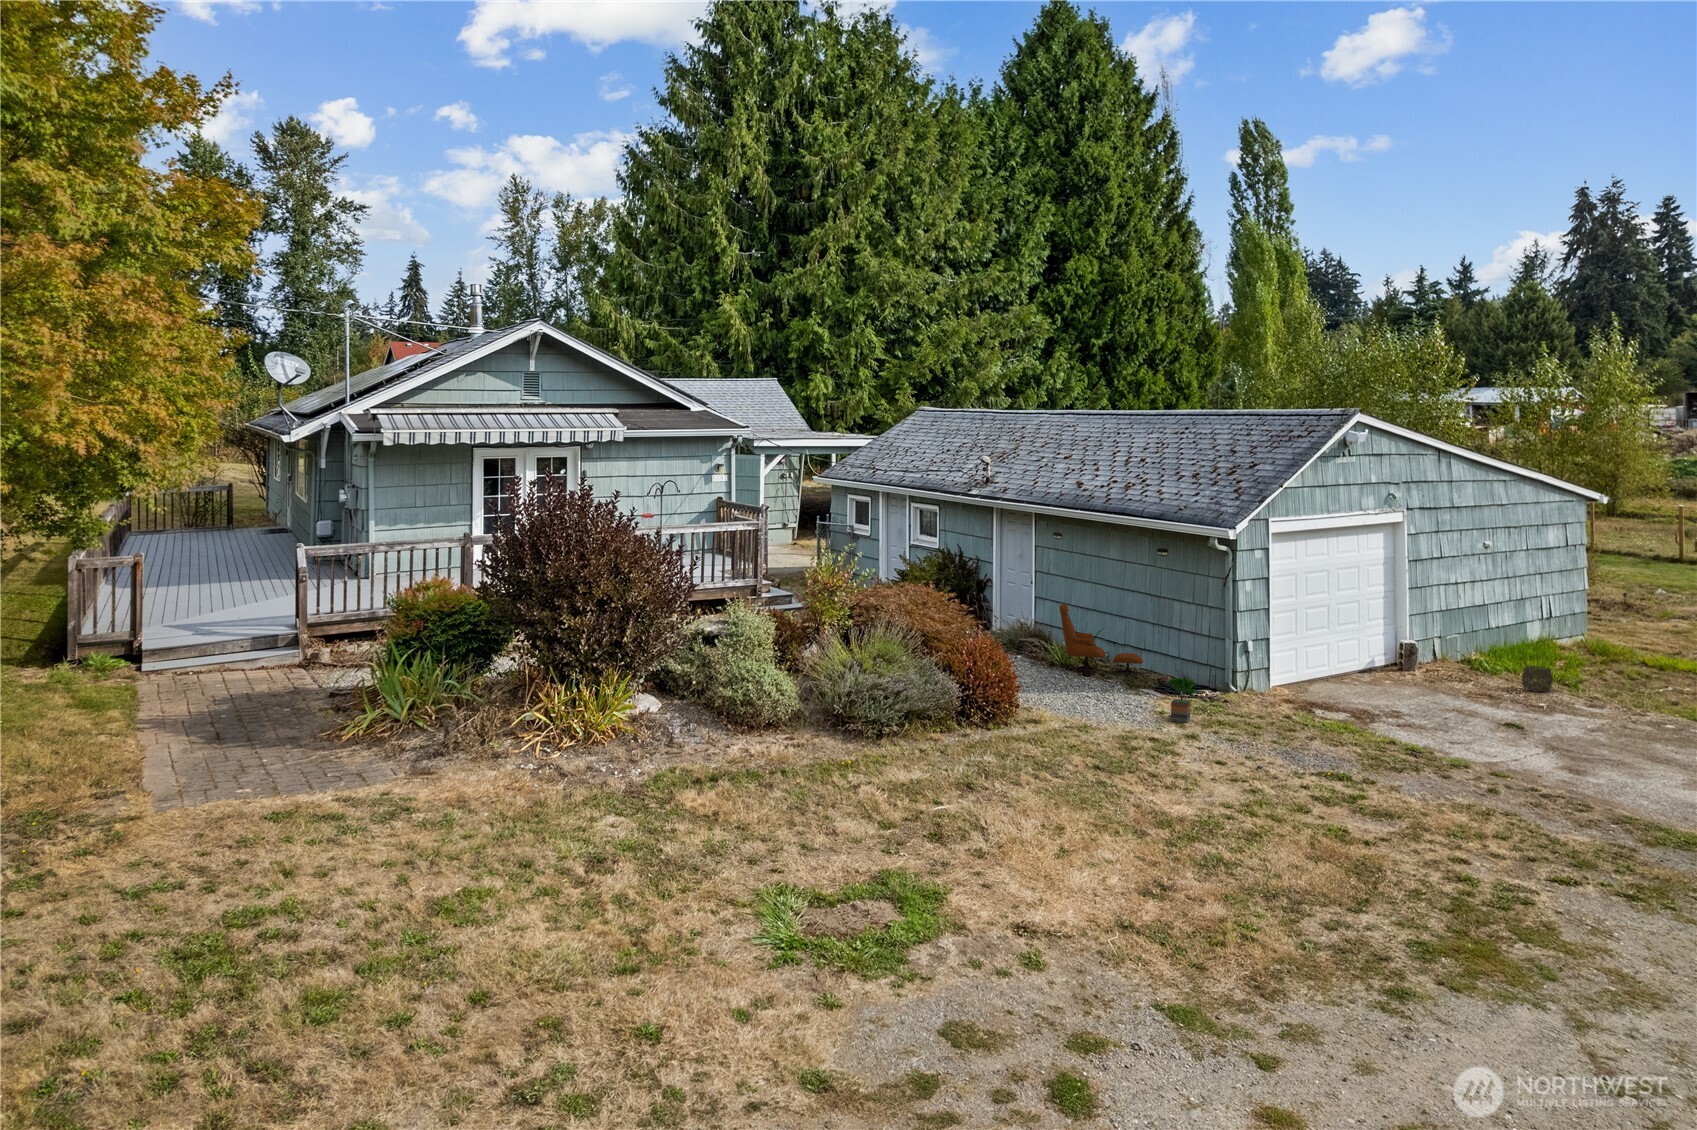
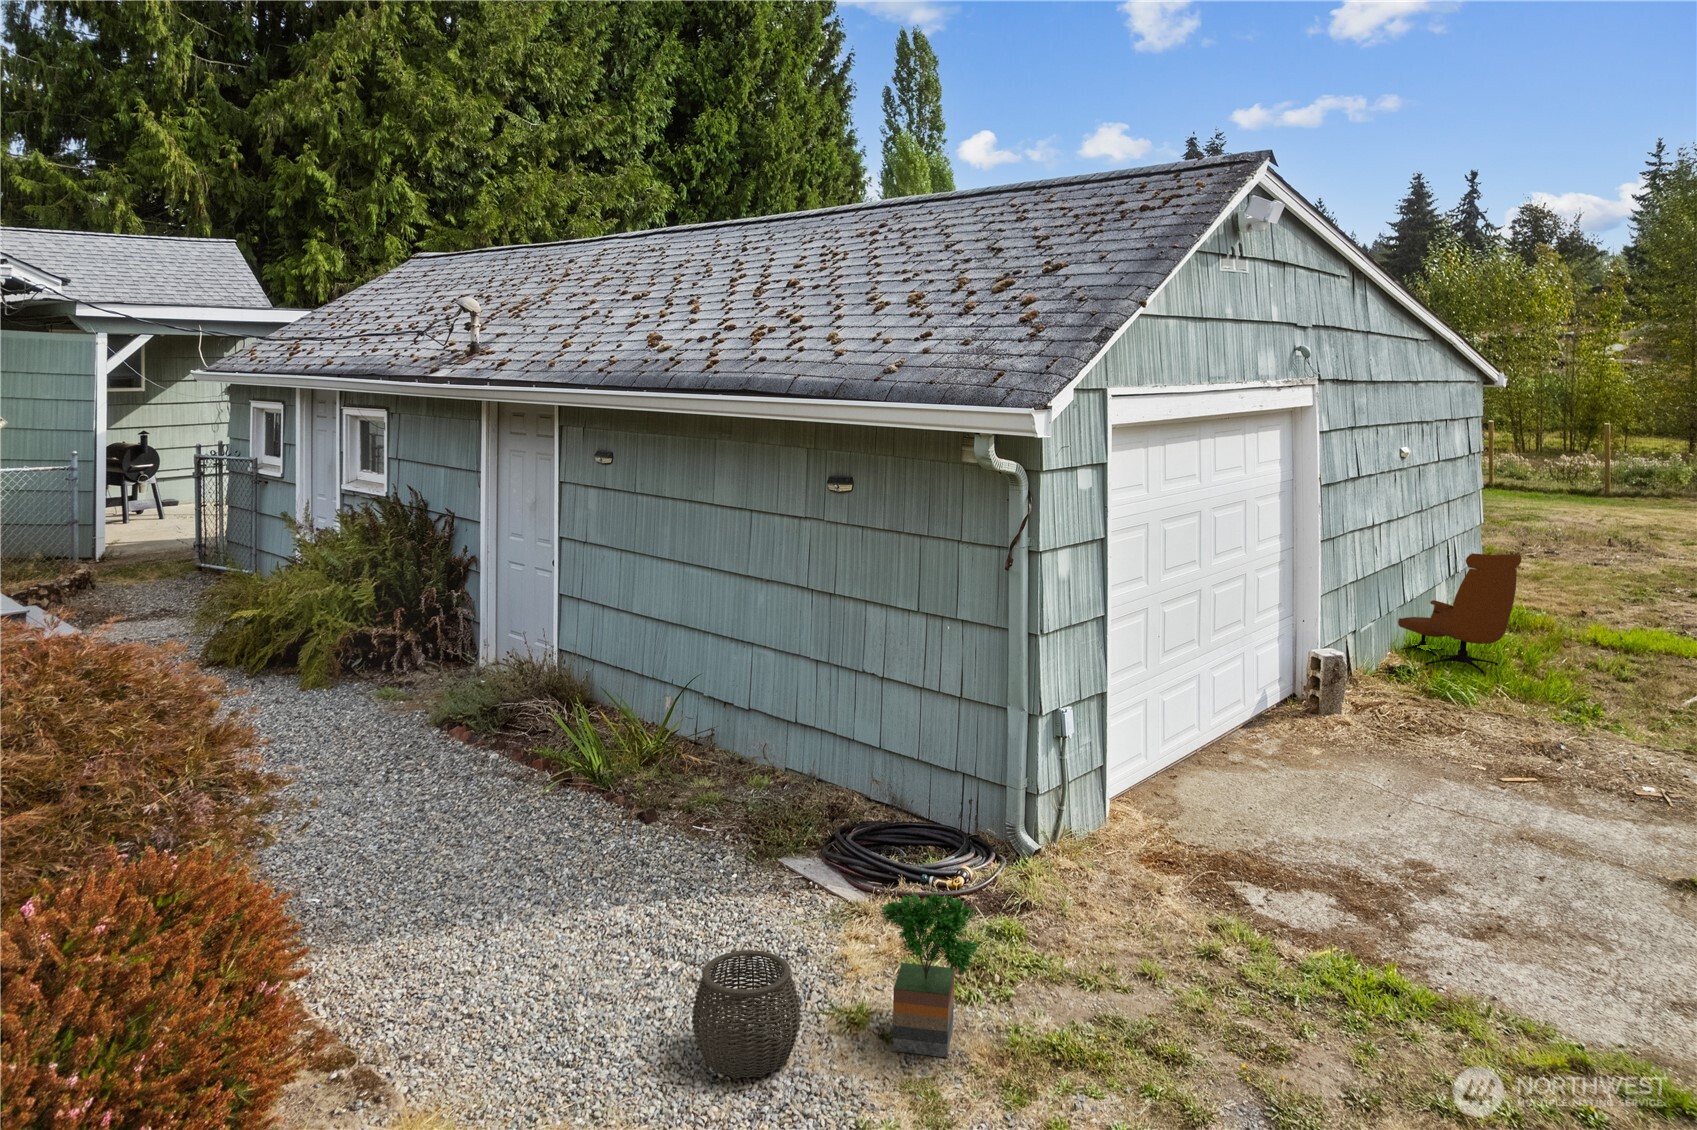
lounge chair: present [1059,604,1143,677] -> present [1398,553,1522,674]
woven basket: present [1522,666,1553,692] -> present [692,950,801,1079]

